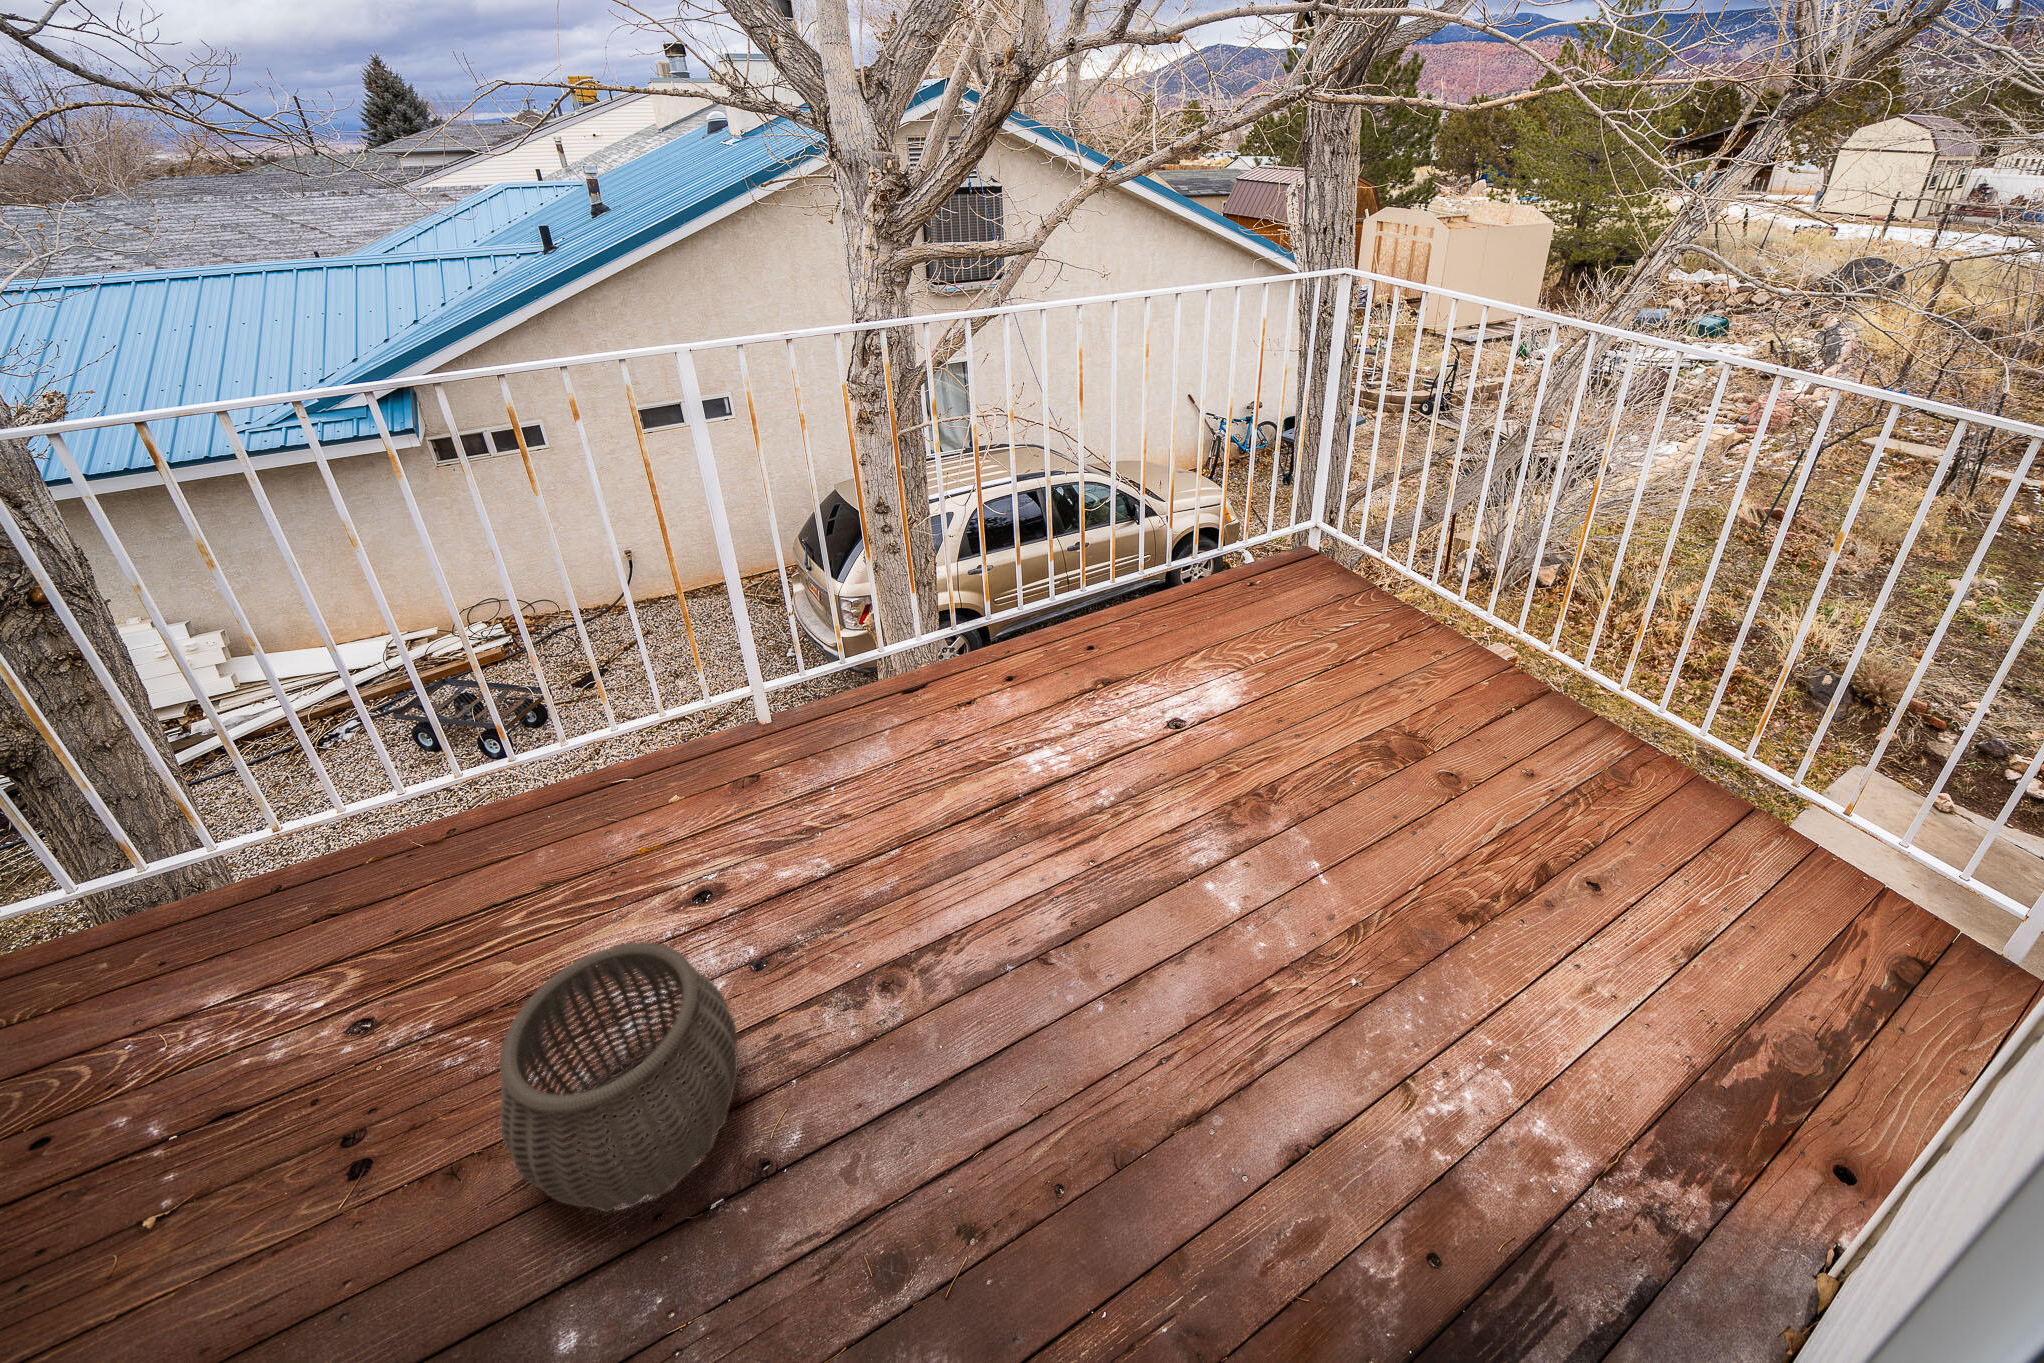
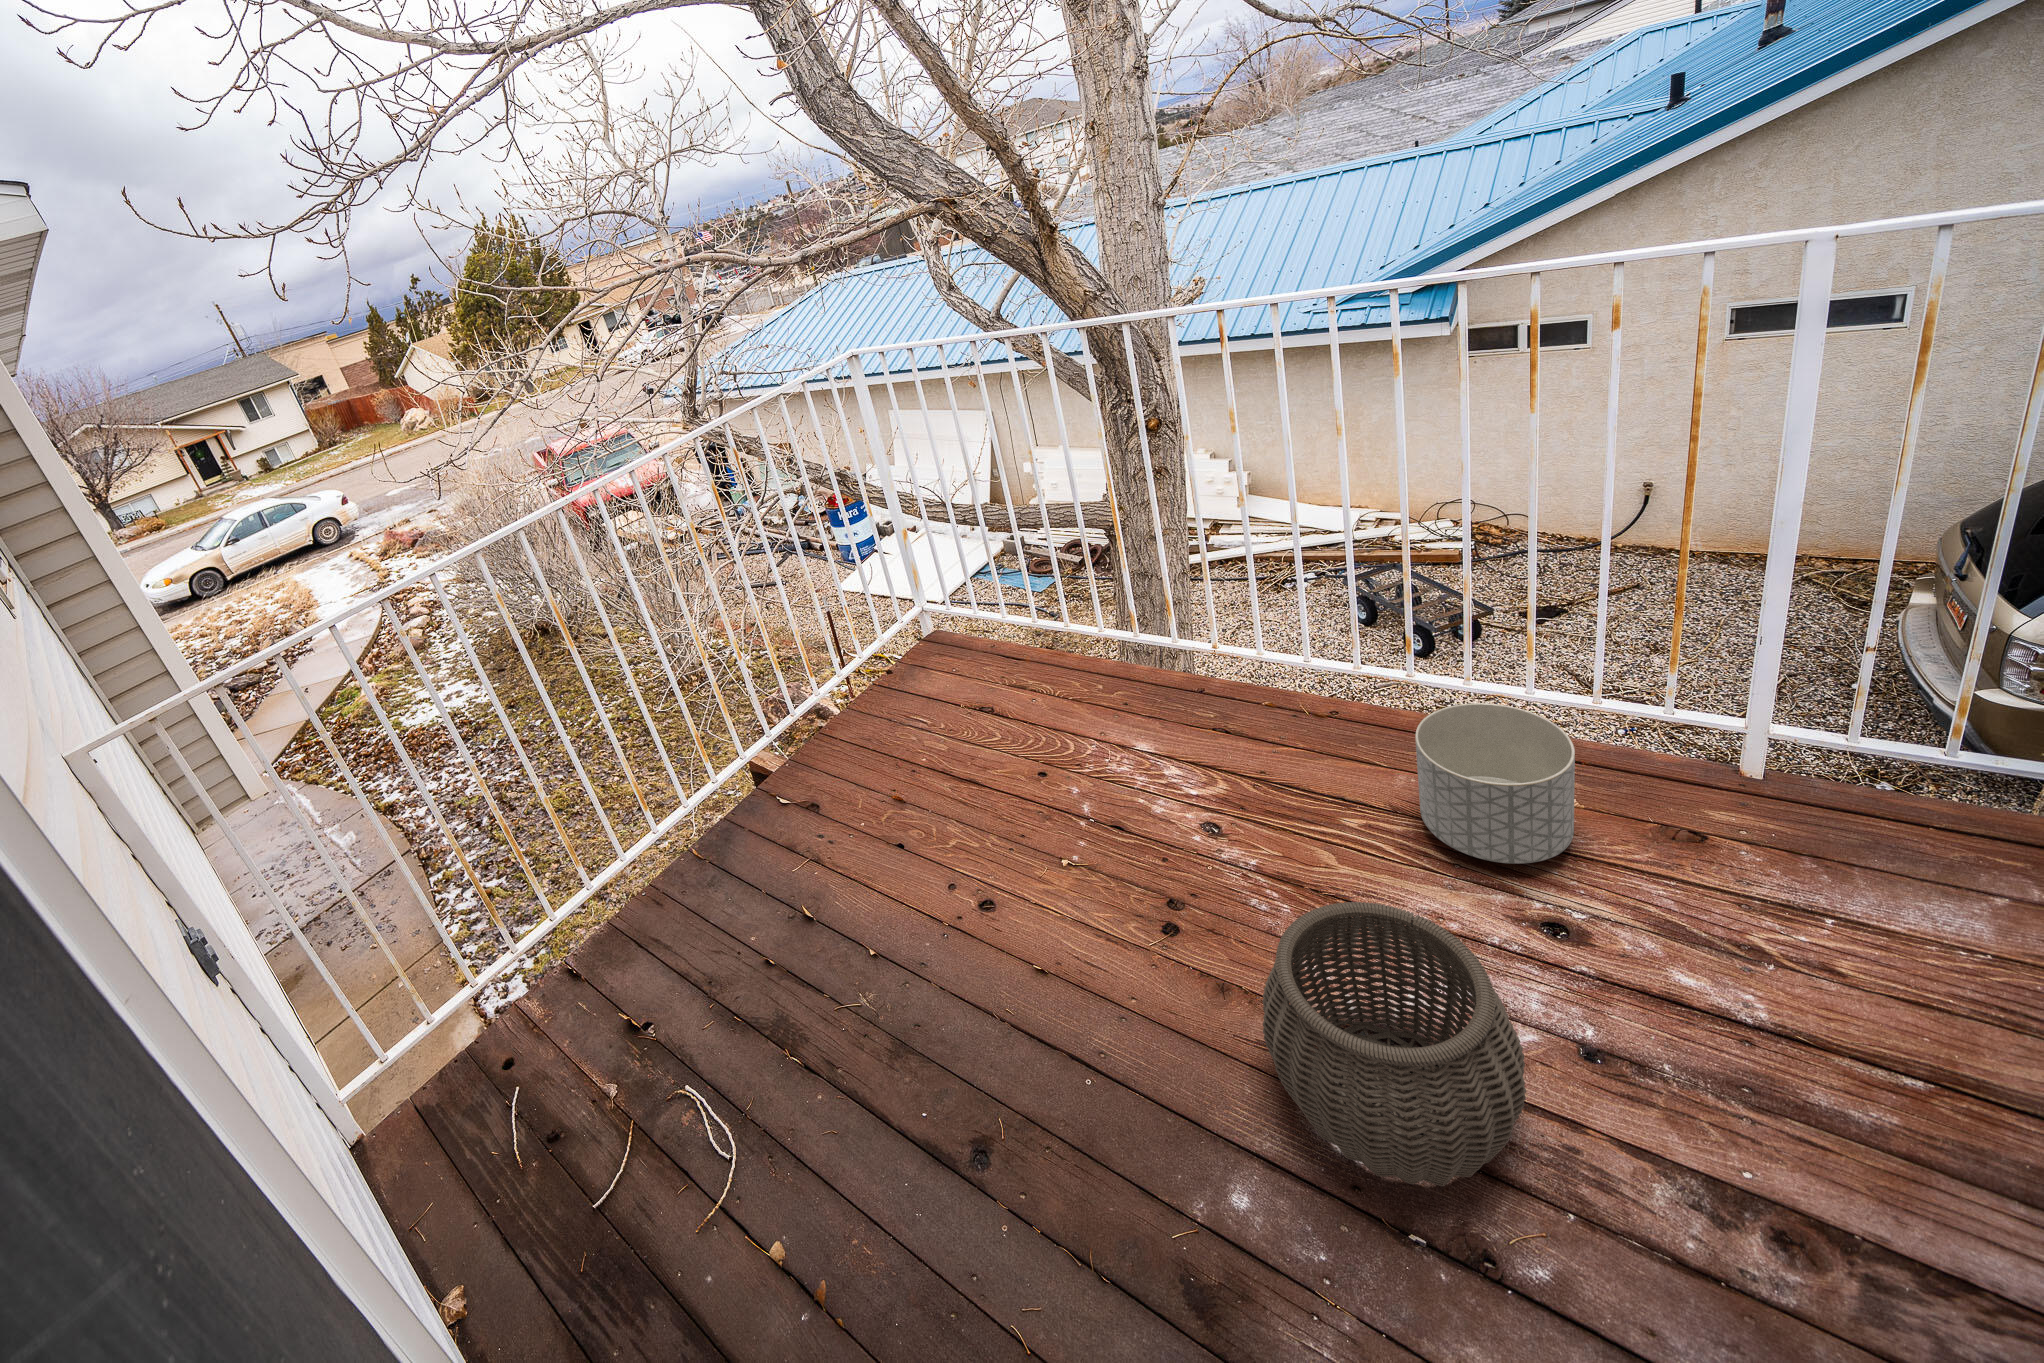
planter: none [546,738,690,883] -> present [1415,703,1575,864]

